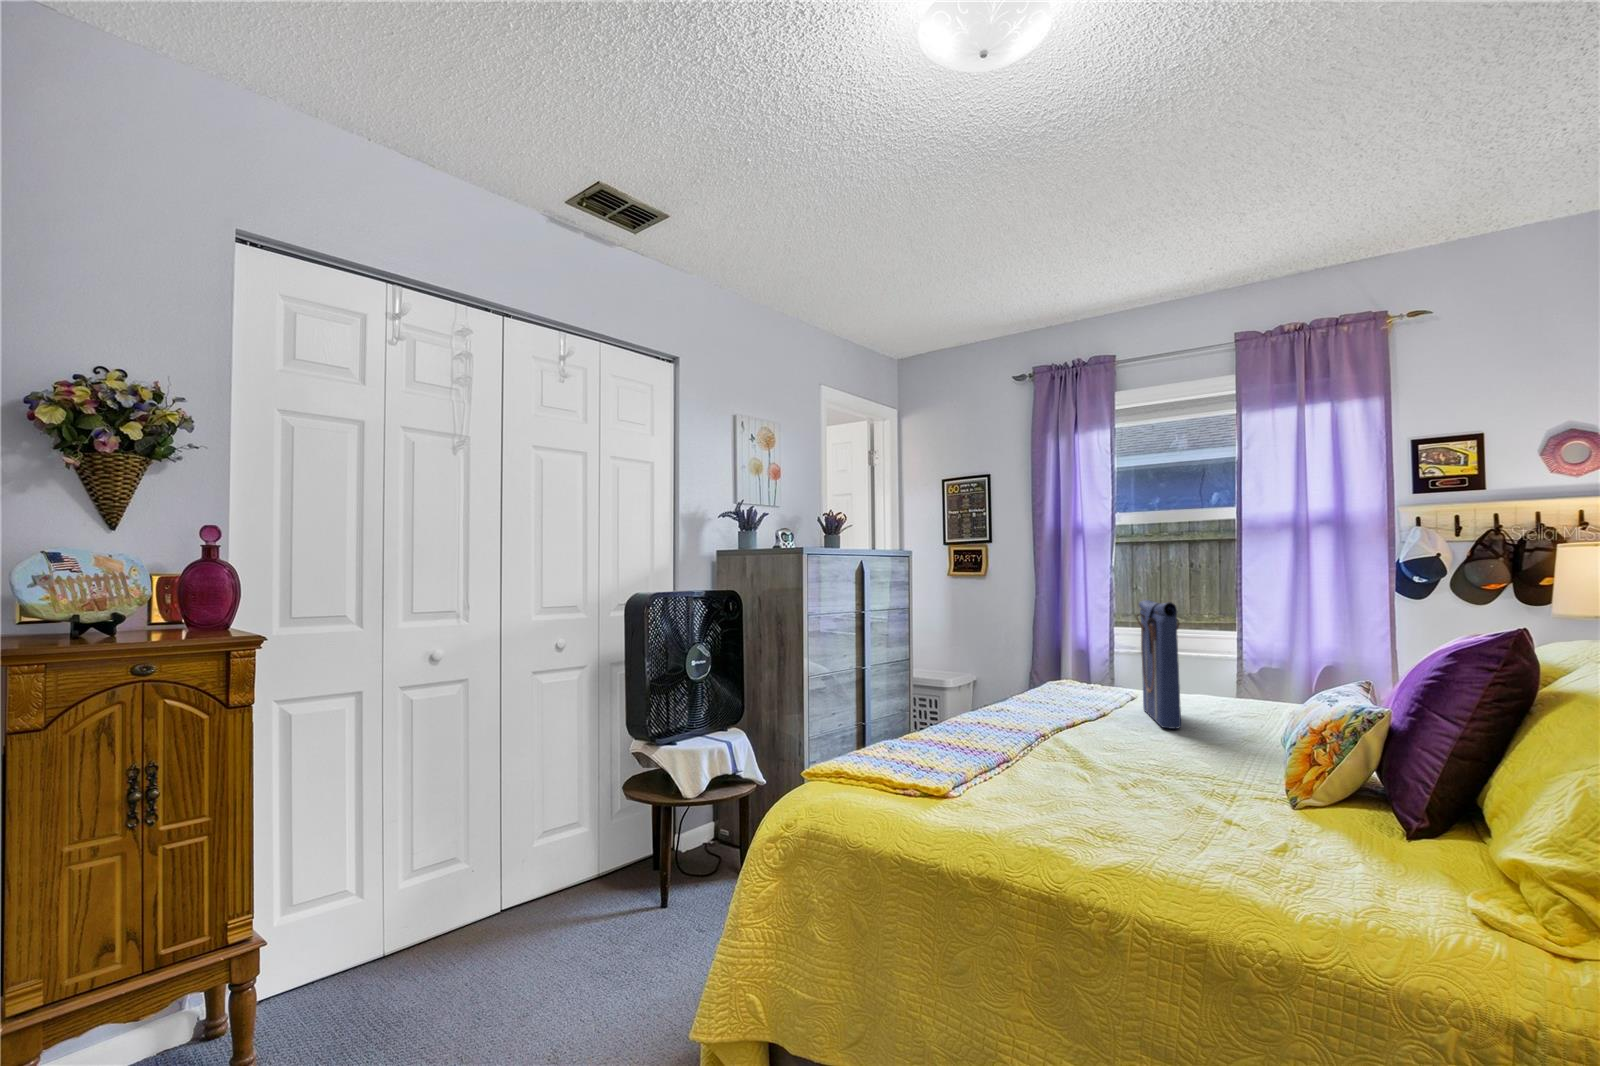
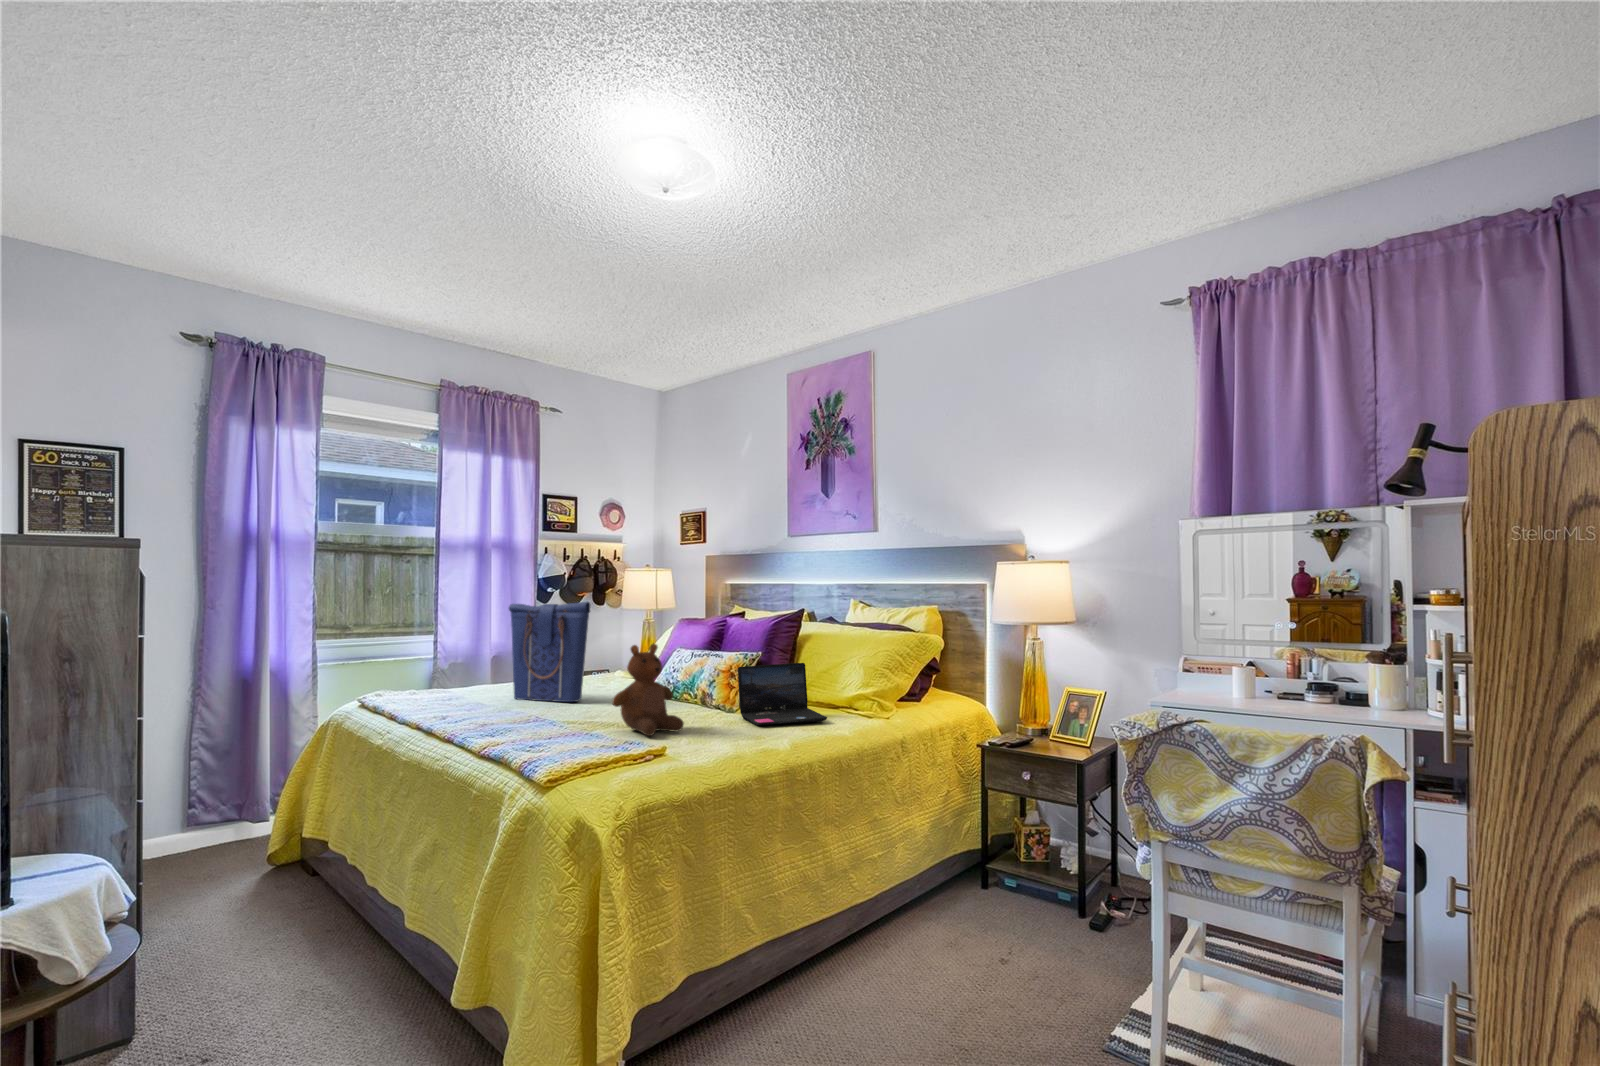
teddy bear: none [1015,662,1108,787] -> present [612,644,684,736]
laptop: none [1170,726,1363,869] -> present [738,663,827,726]

